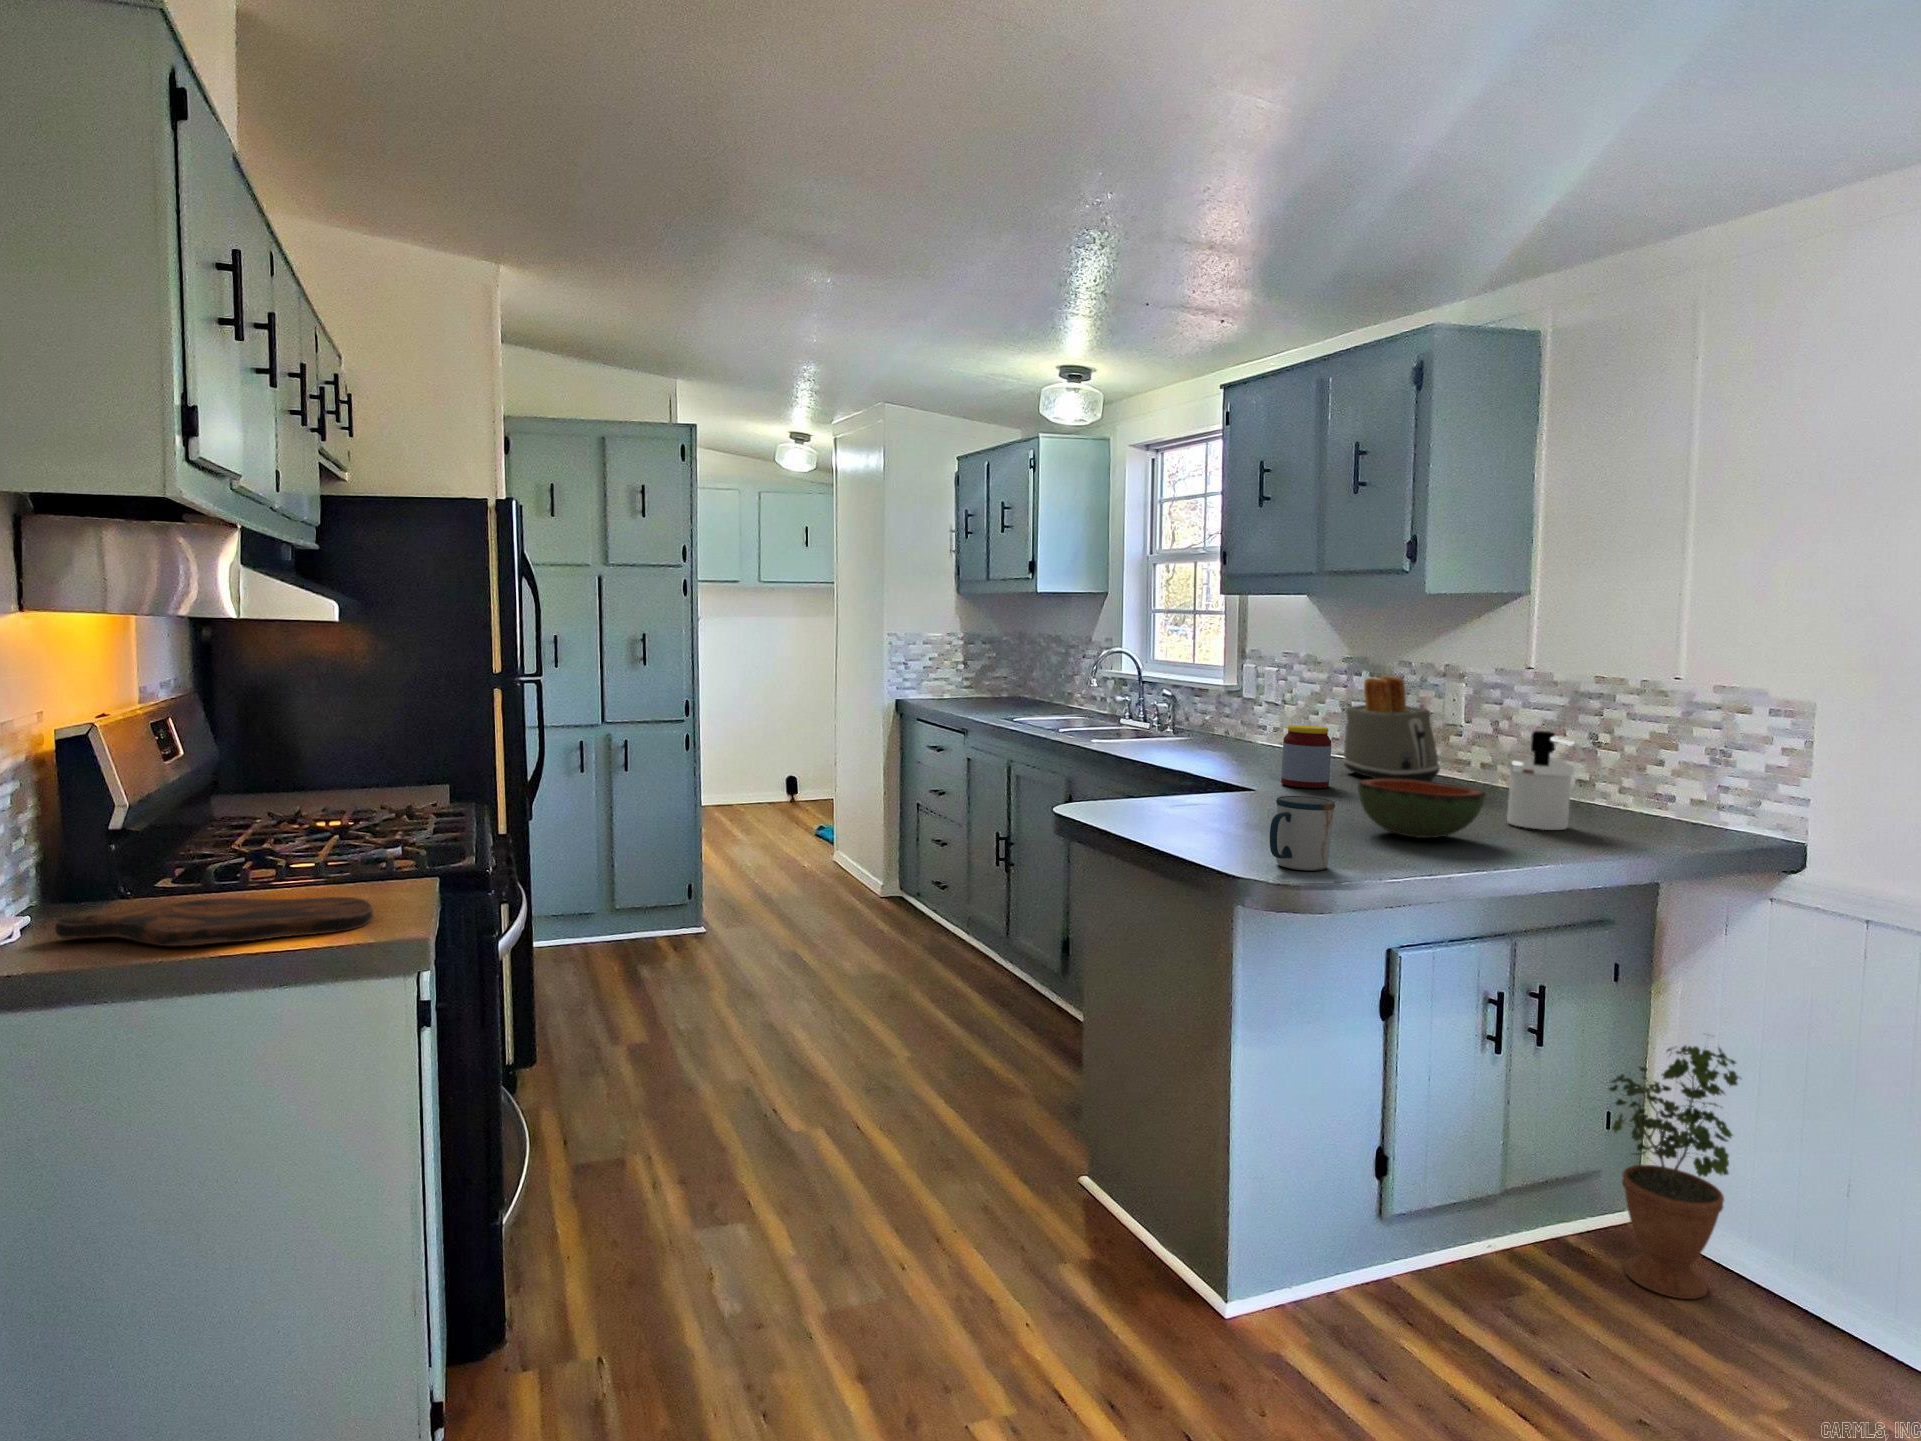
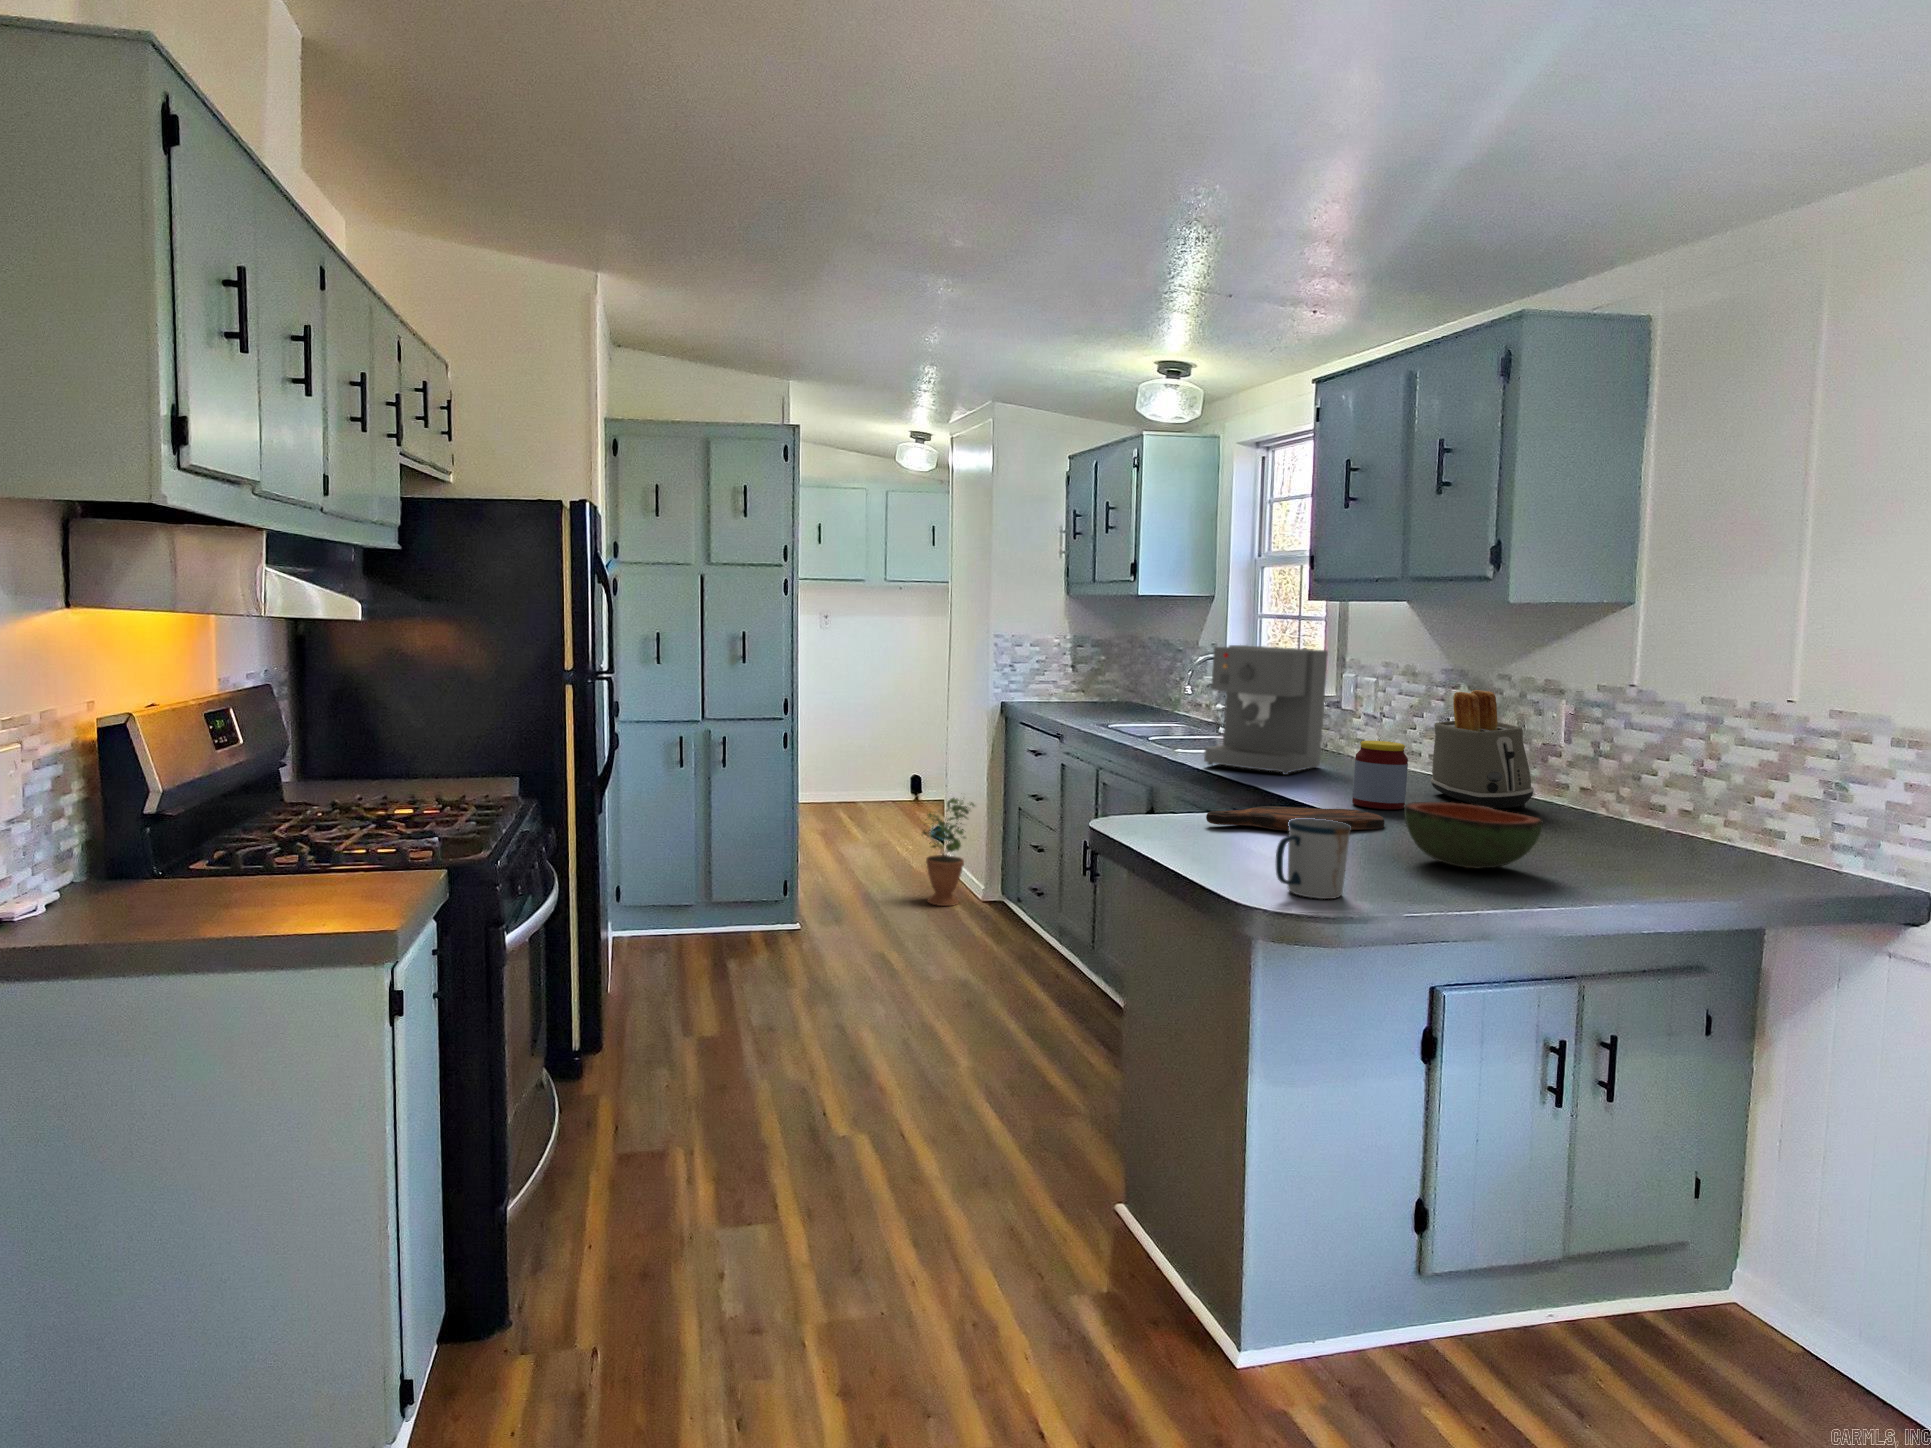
coffee maker: none [1126,639,1236,760] -> present [1204,645,1328,775]
soap dispenser: present [1507,731,1585,830] -> none [1582,755,1664,865]
cutting board: present [55,897,373,946] -> present [1206,806,1384,831]
potted plant: present [1609,1046,1739,1299] -> present [922,798,975,906]

